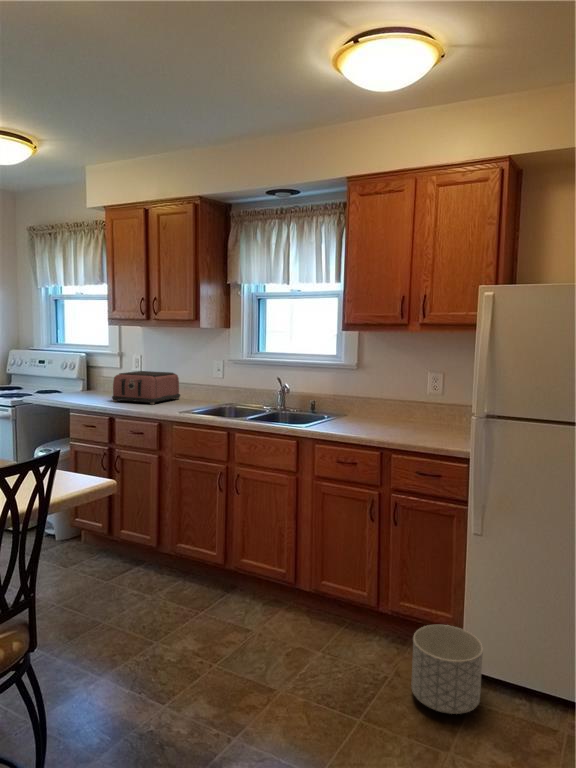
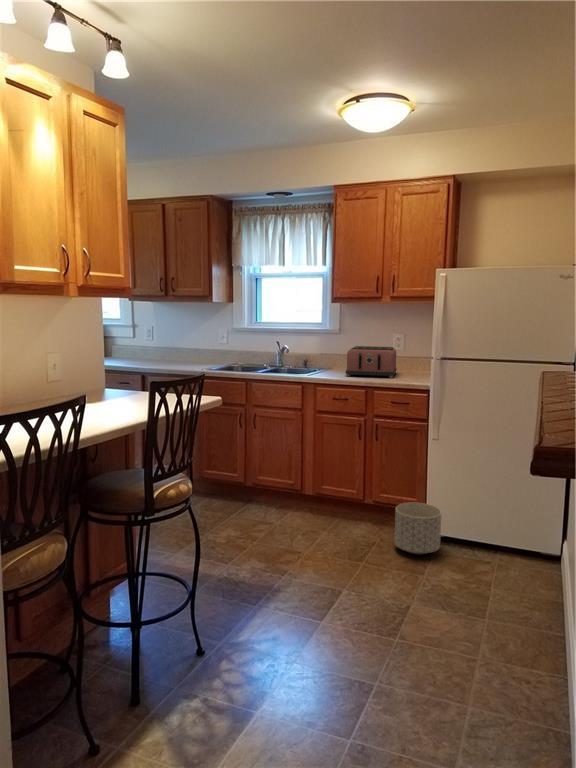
toaster: present [112,371,180,404] -> present [346,346,397,378]

